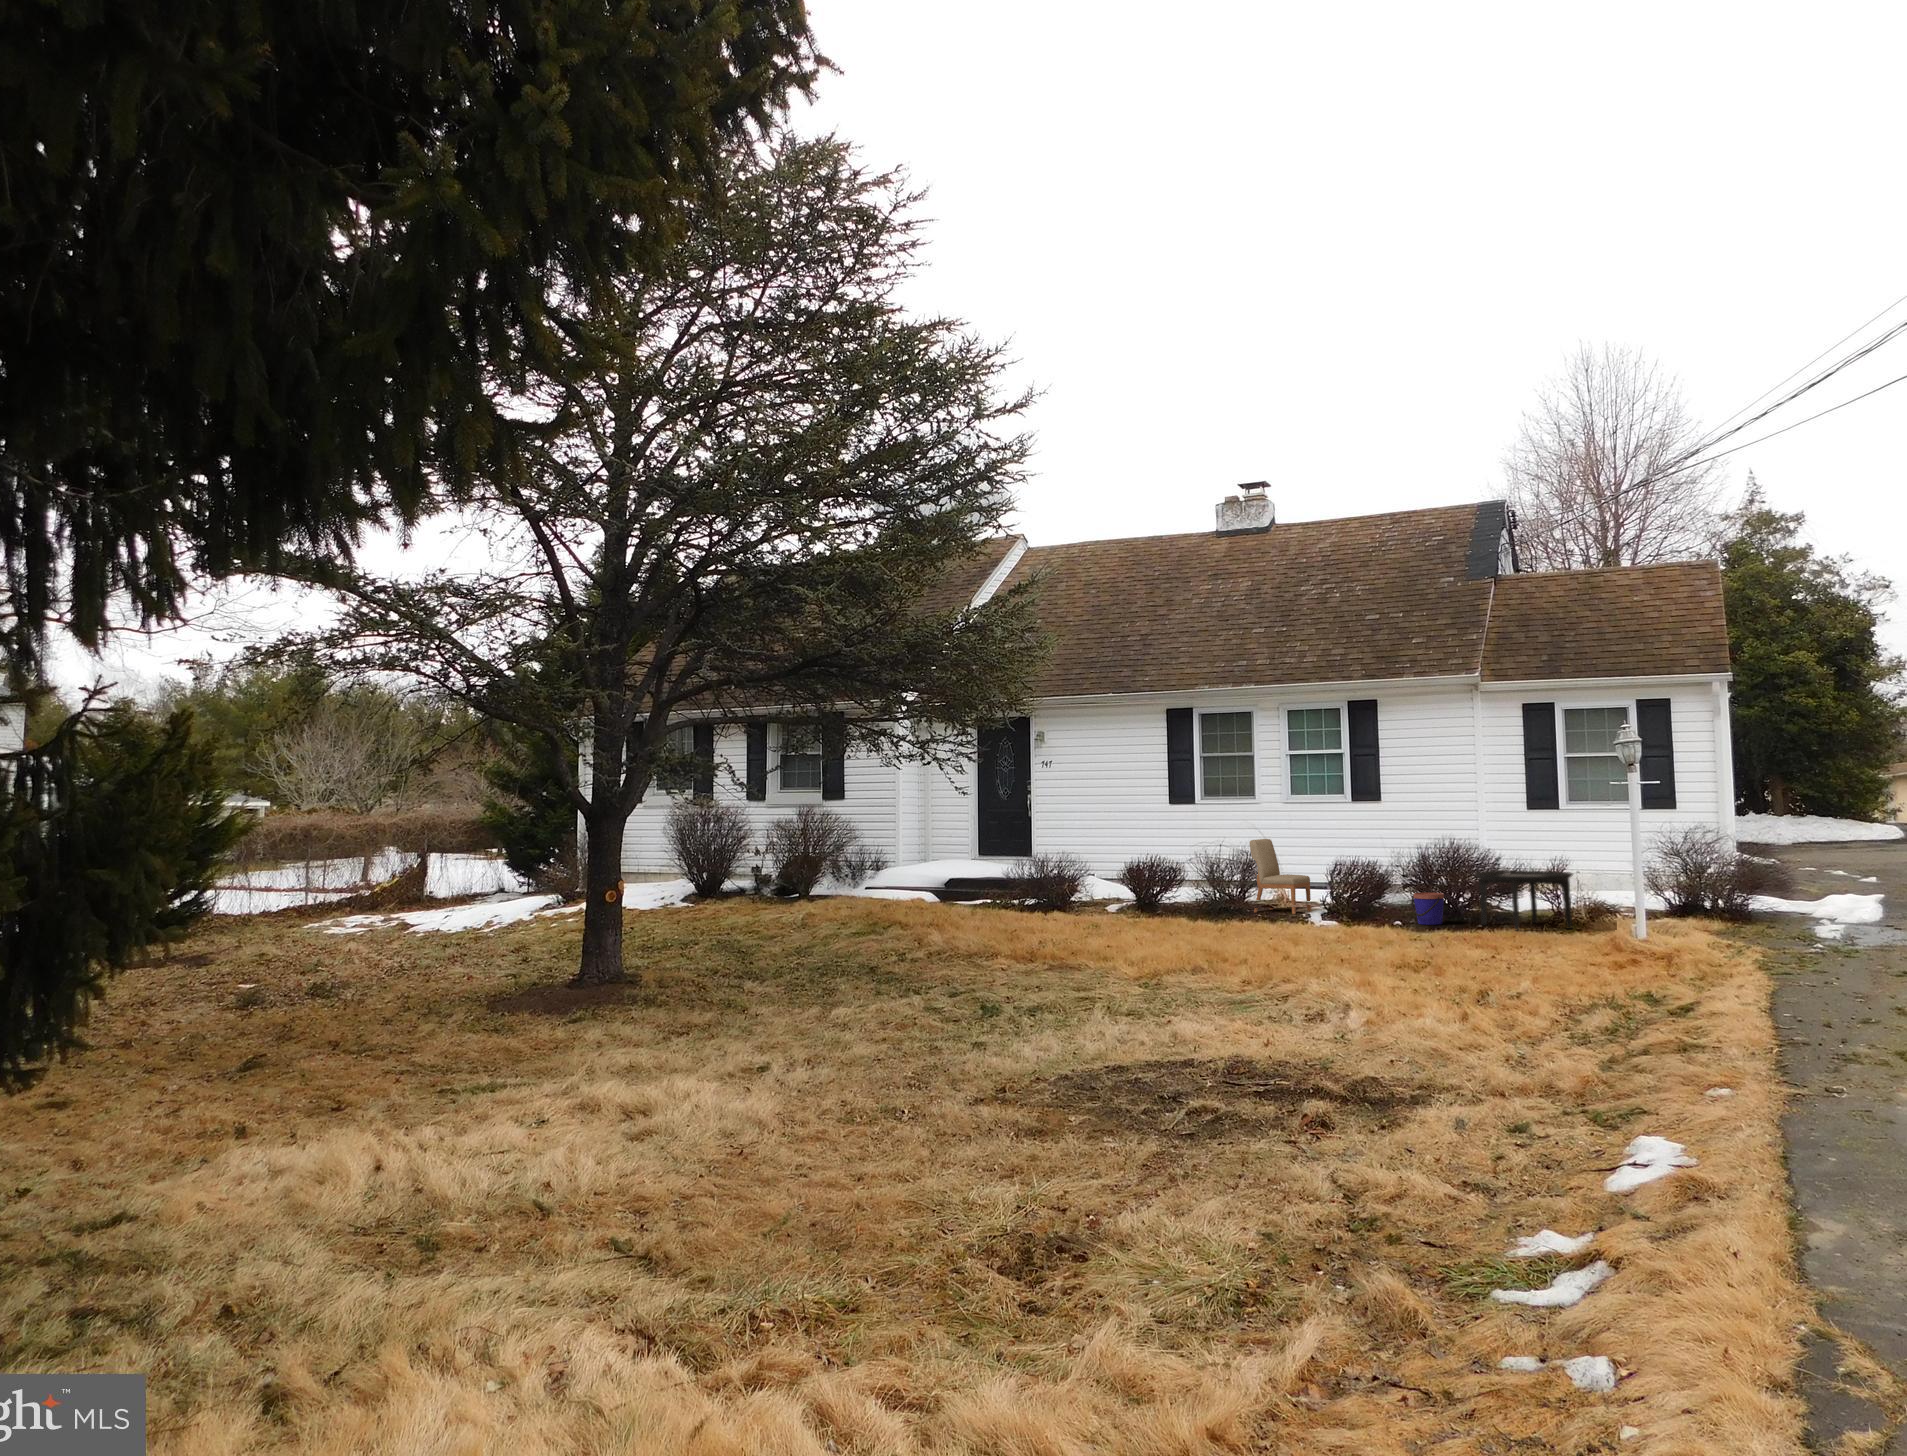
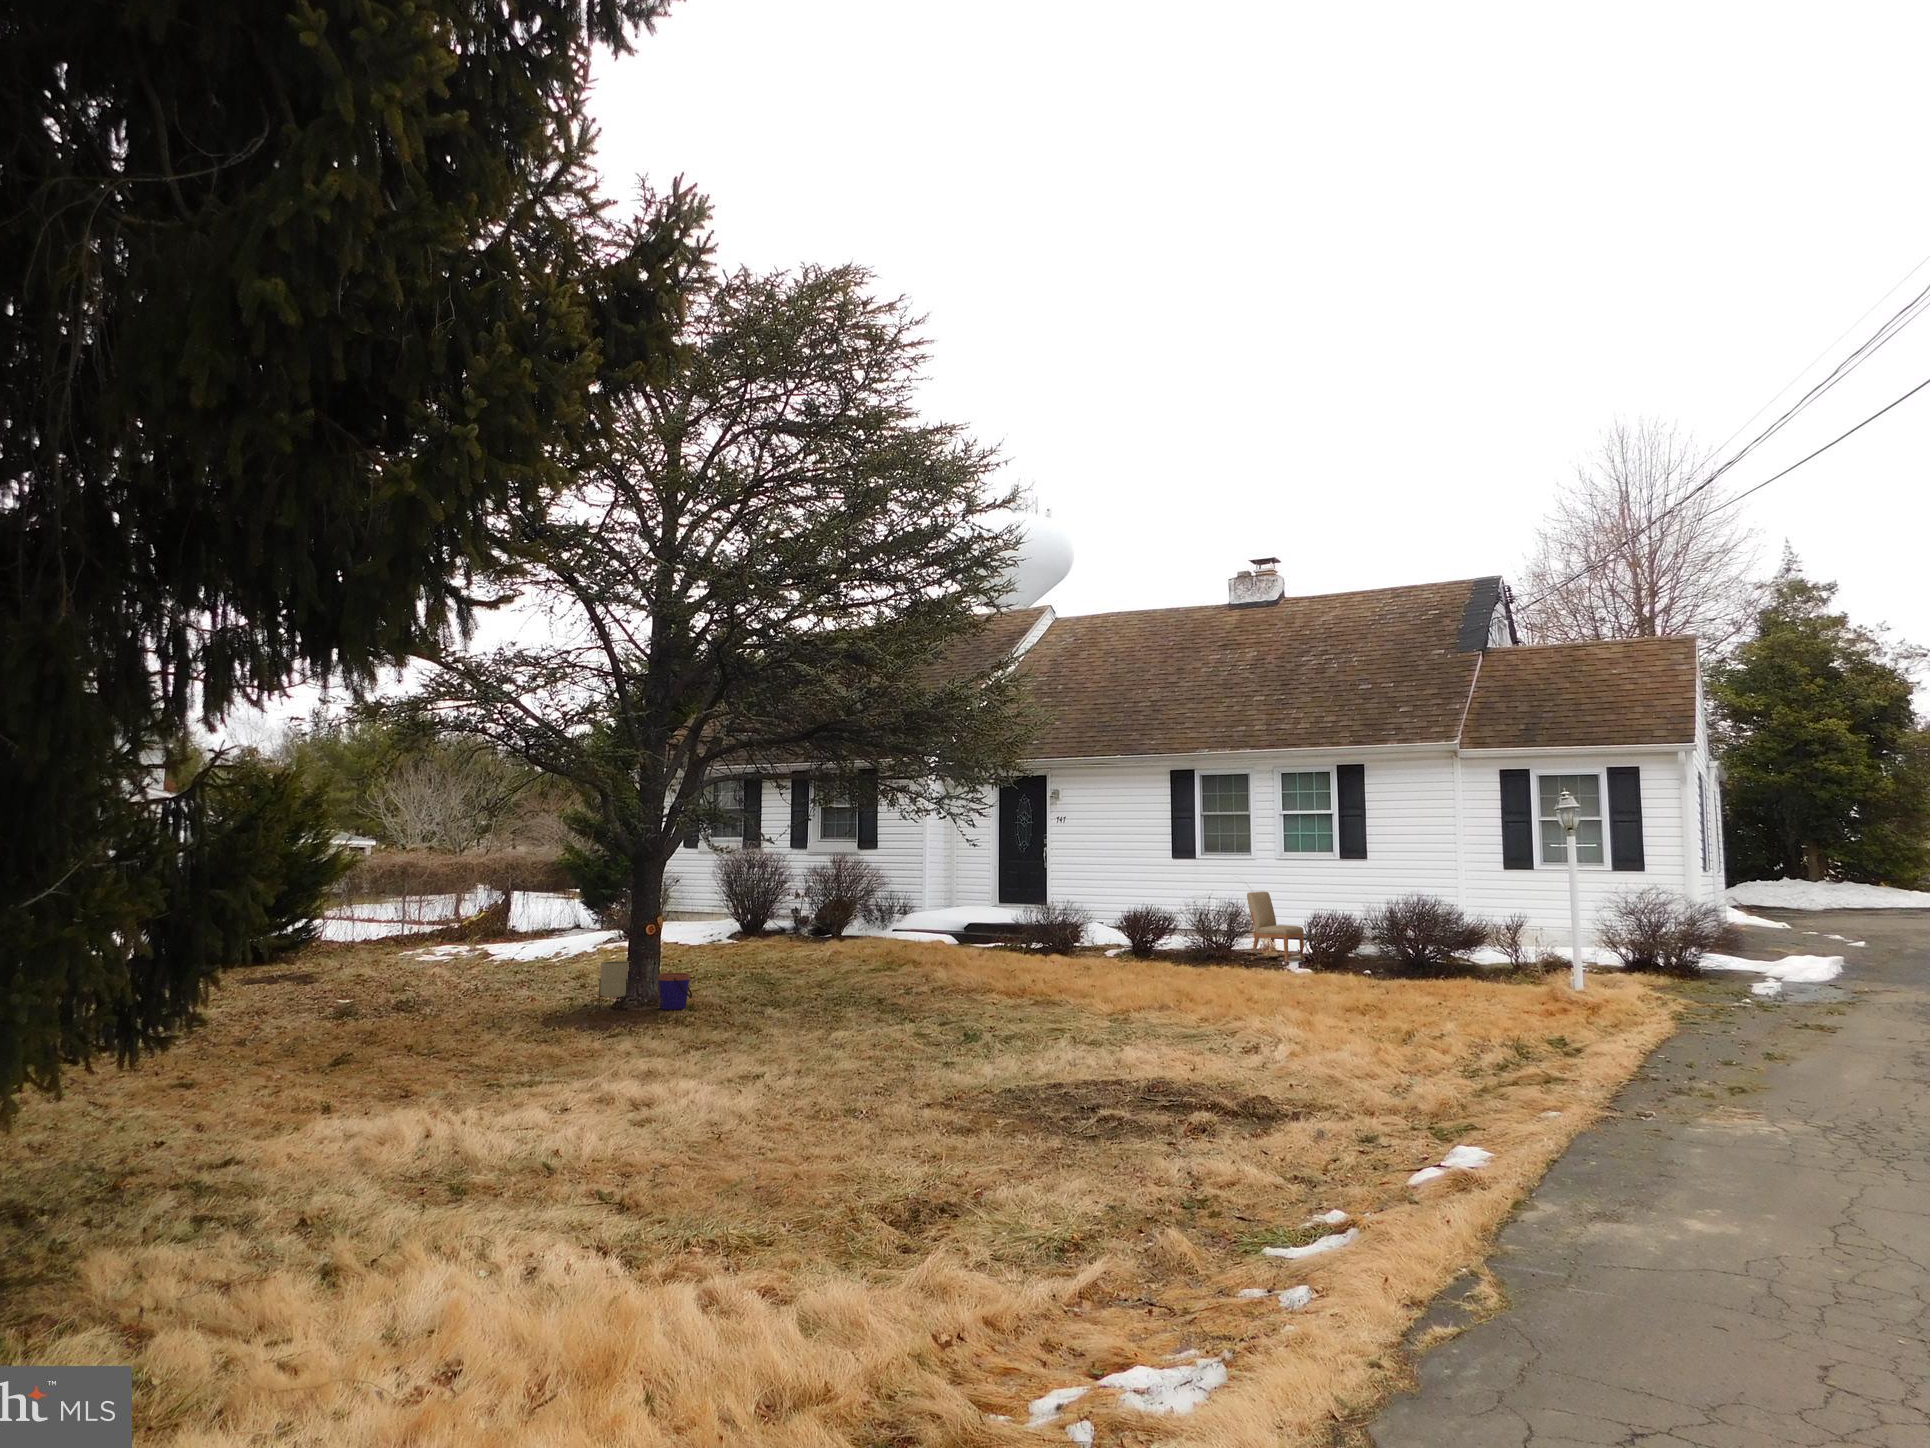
round table: present [1475,871,1573,930] -> none [1446,926,1538,981]
bucket: present [1412,893,1444,925] -> present [658,973,692,1010]
planter: none [552,933,589,991] -> present [599,961,629,1011]

